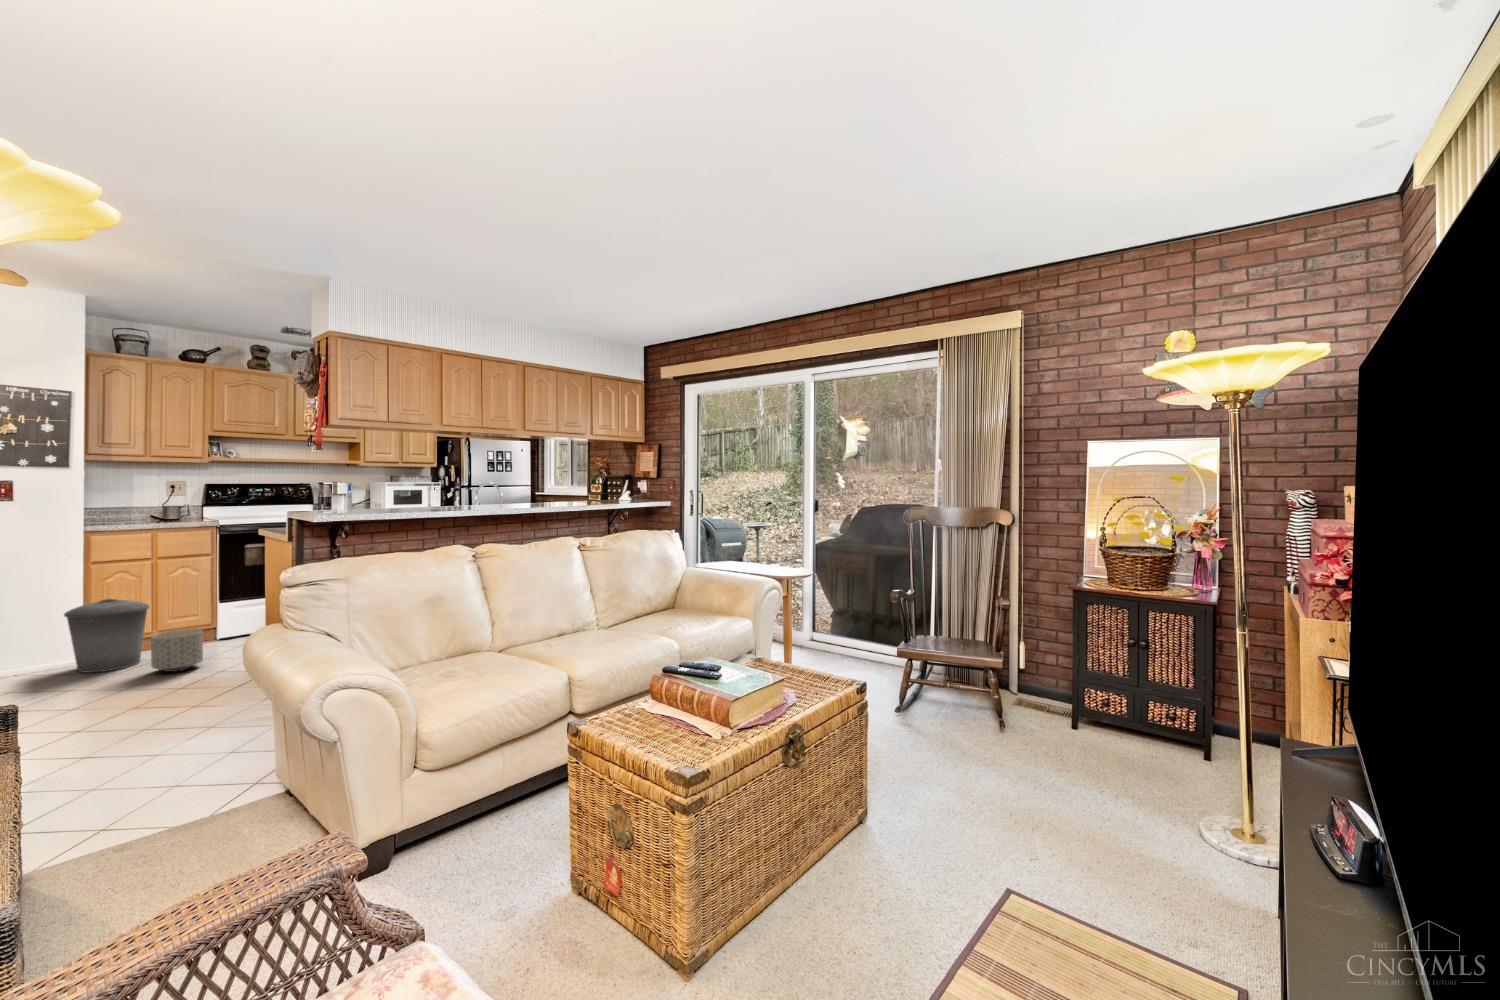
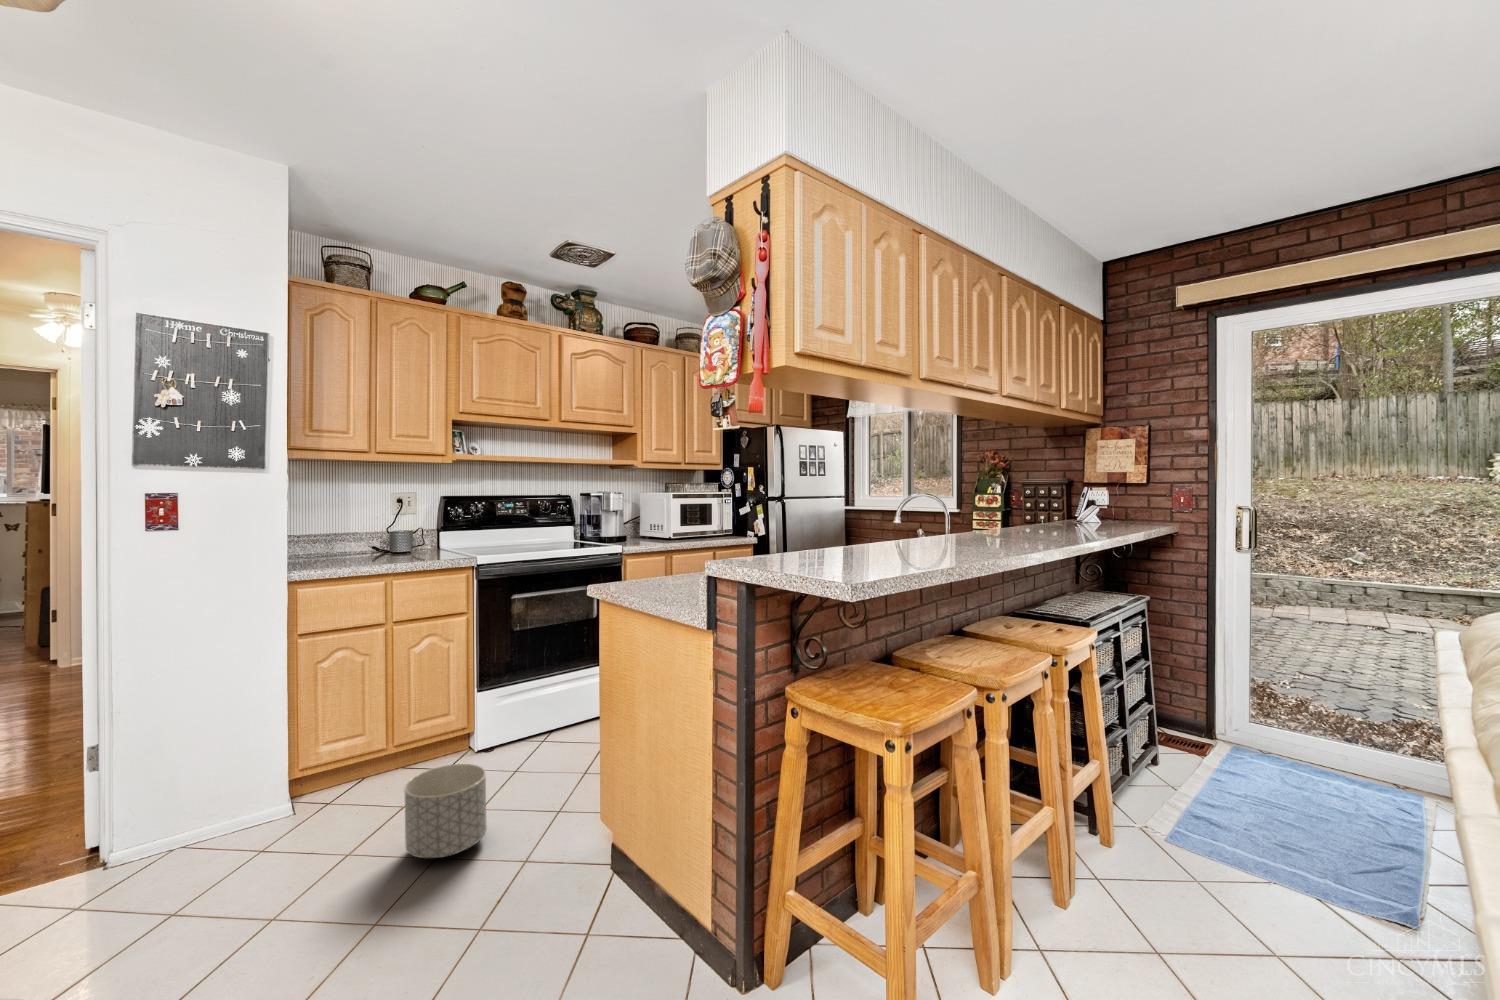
trash can: present [64,599,149,673] -> none [258,703,389,850]

